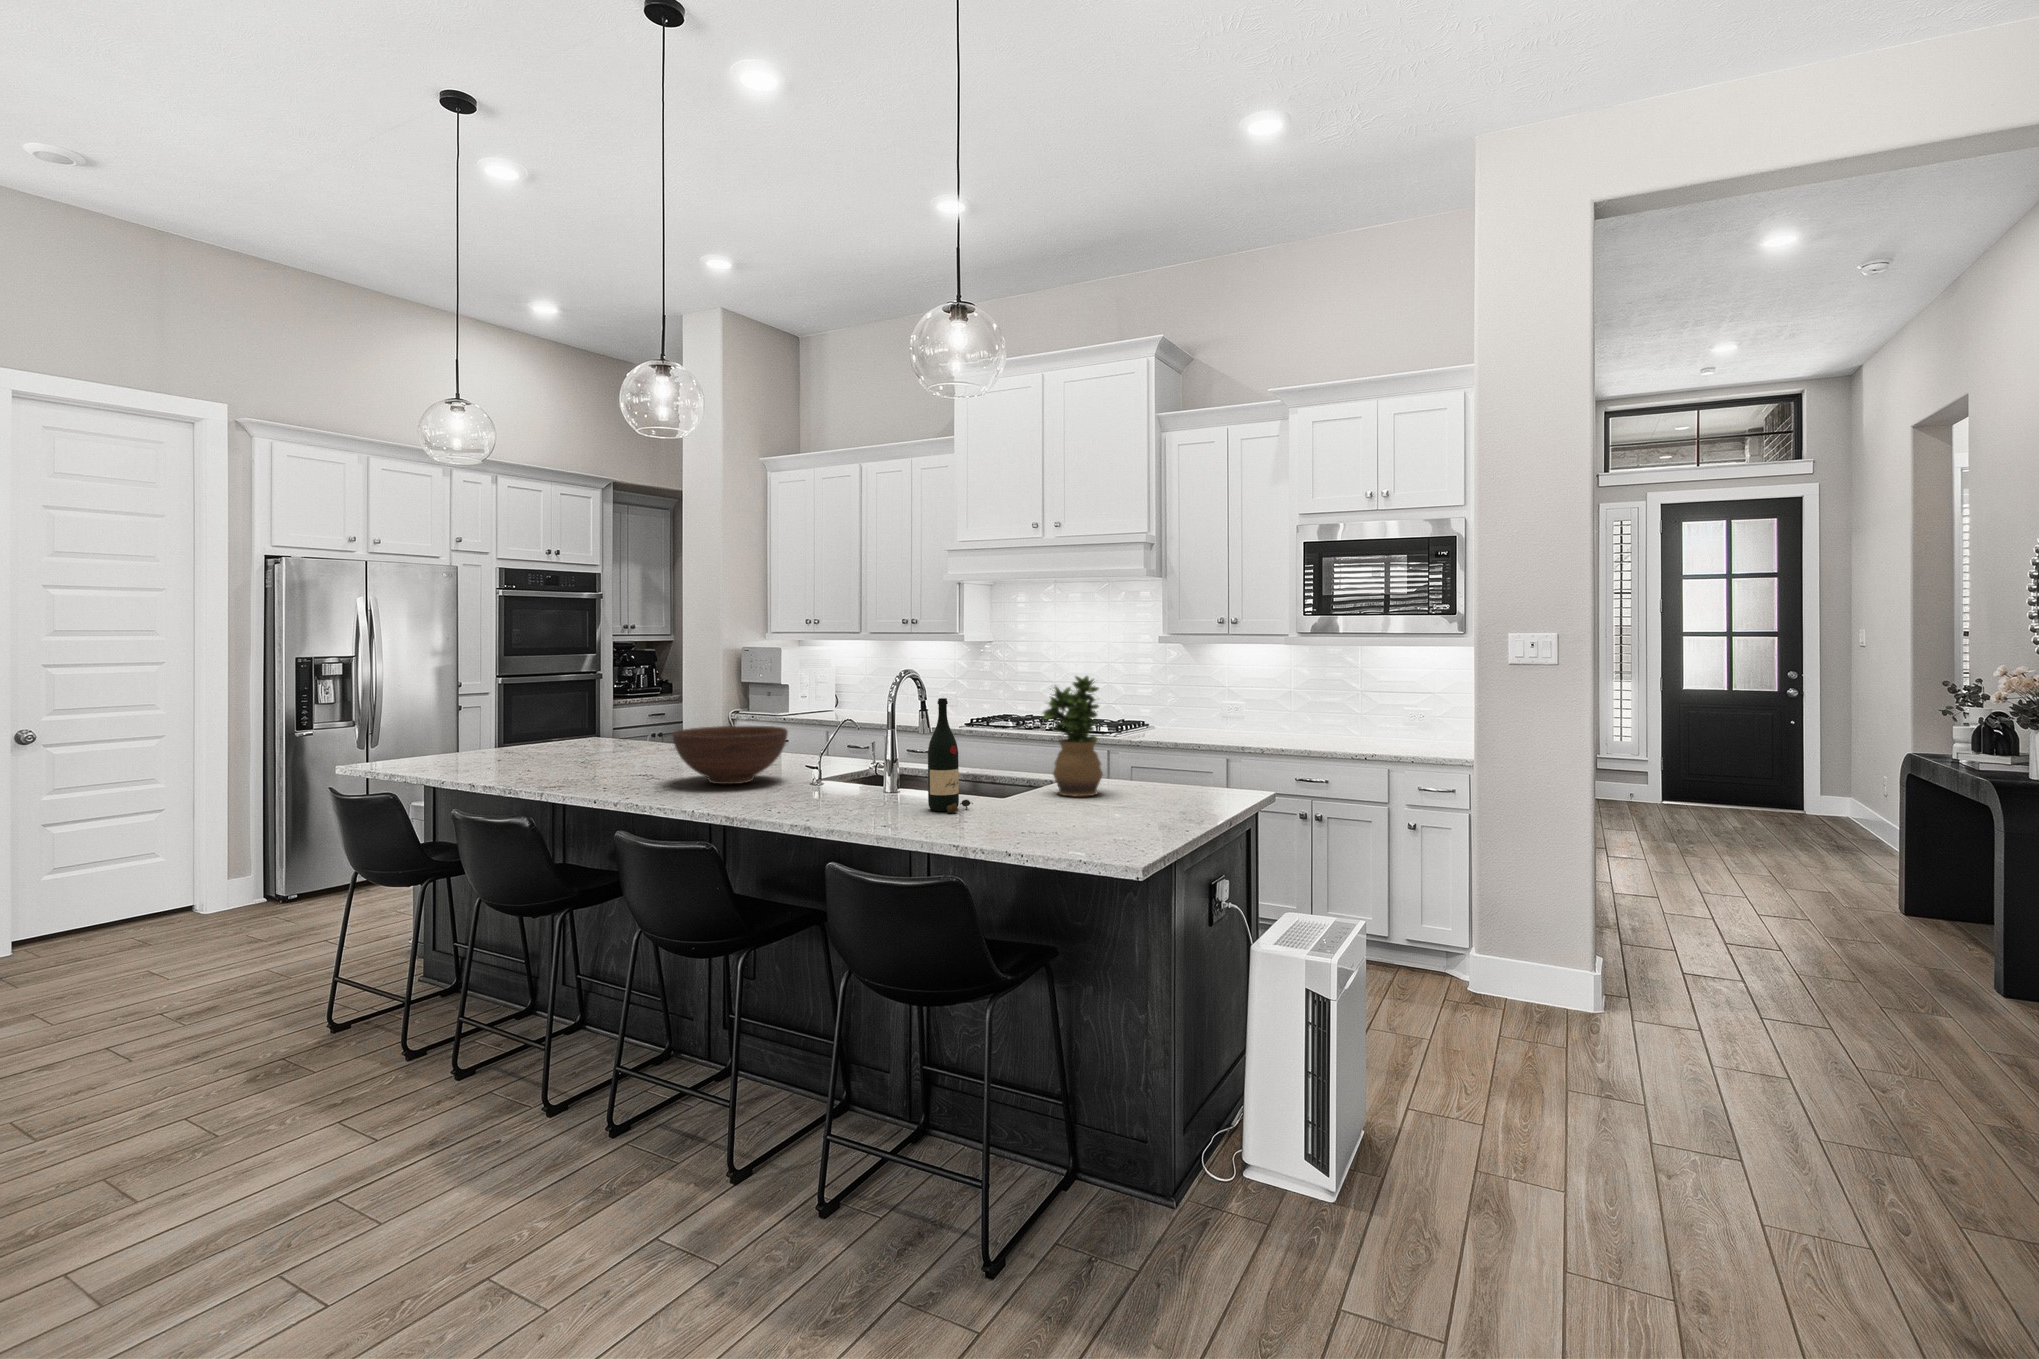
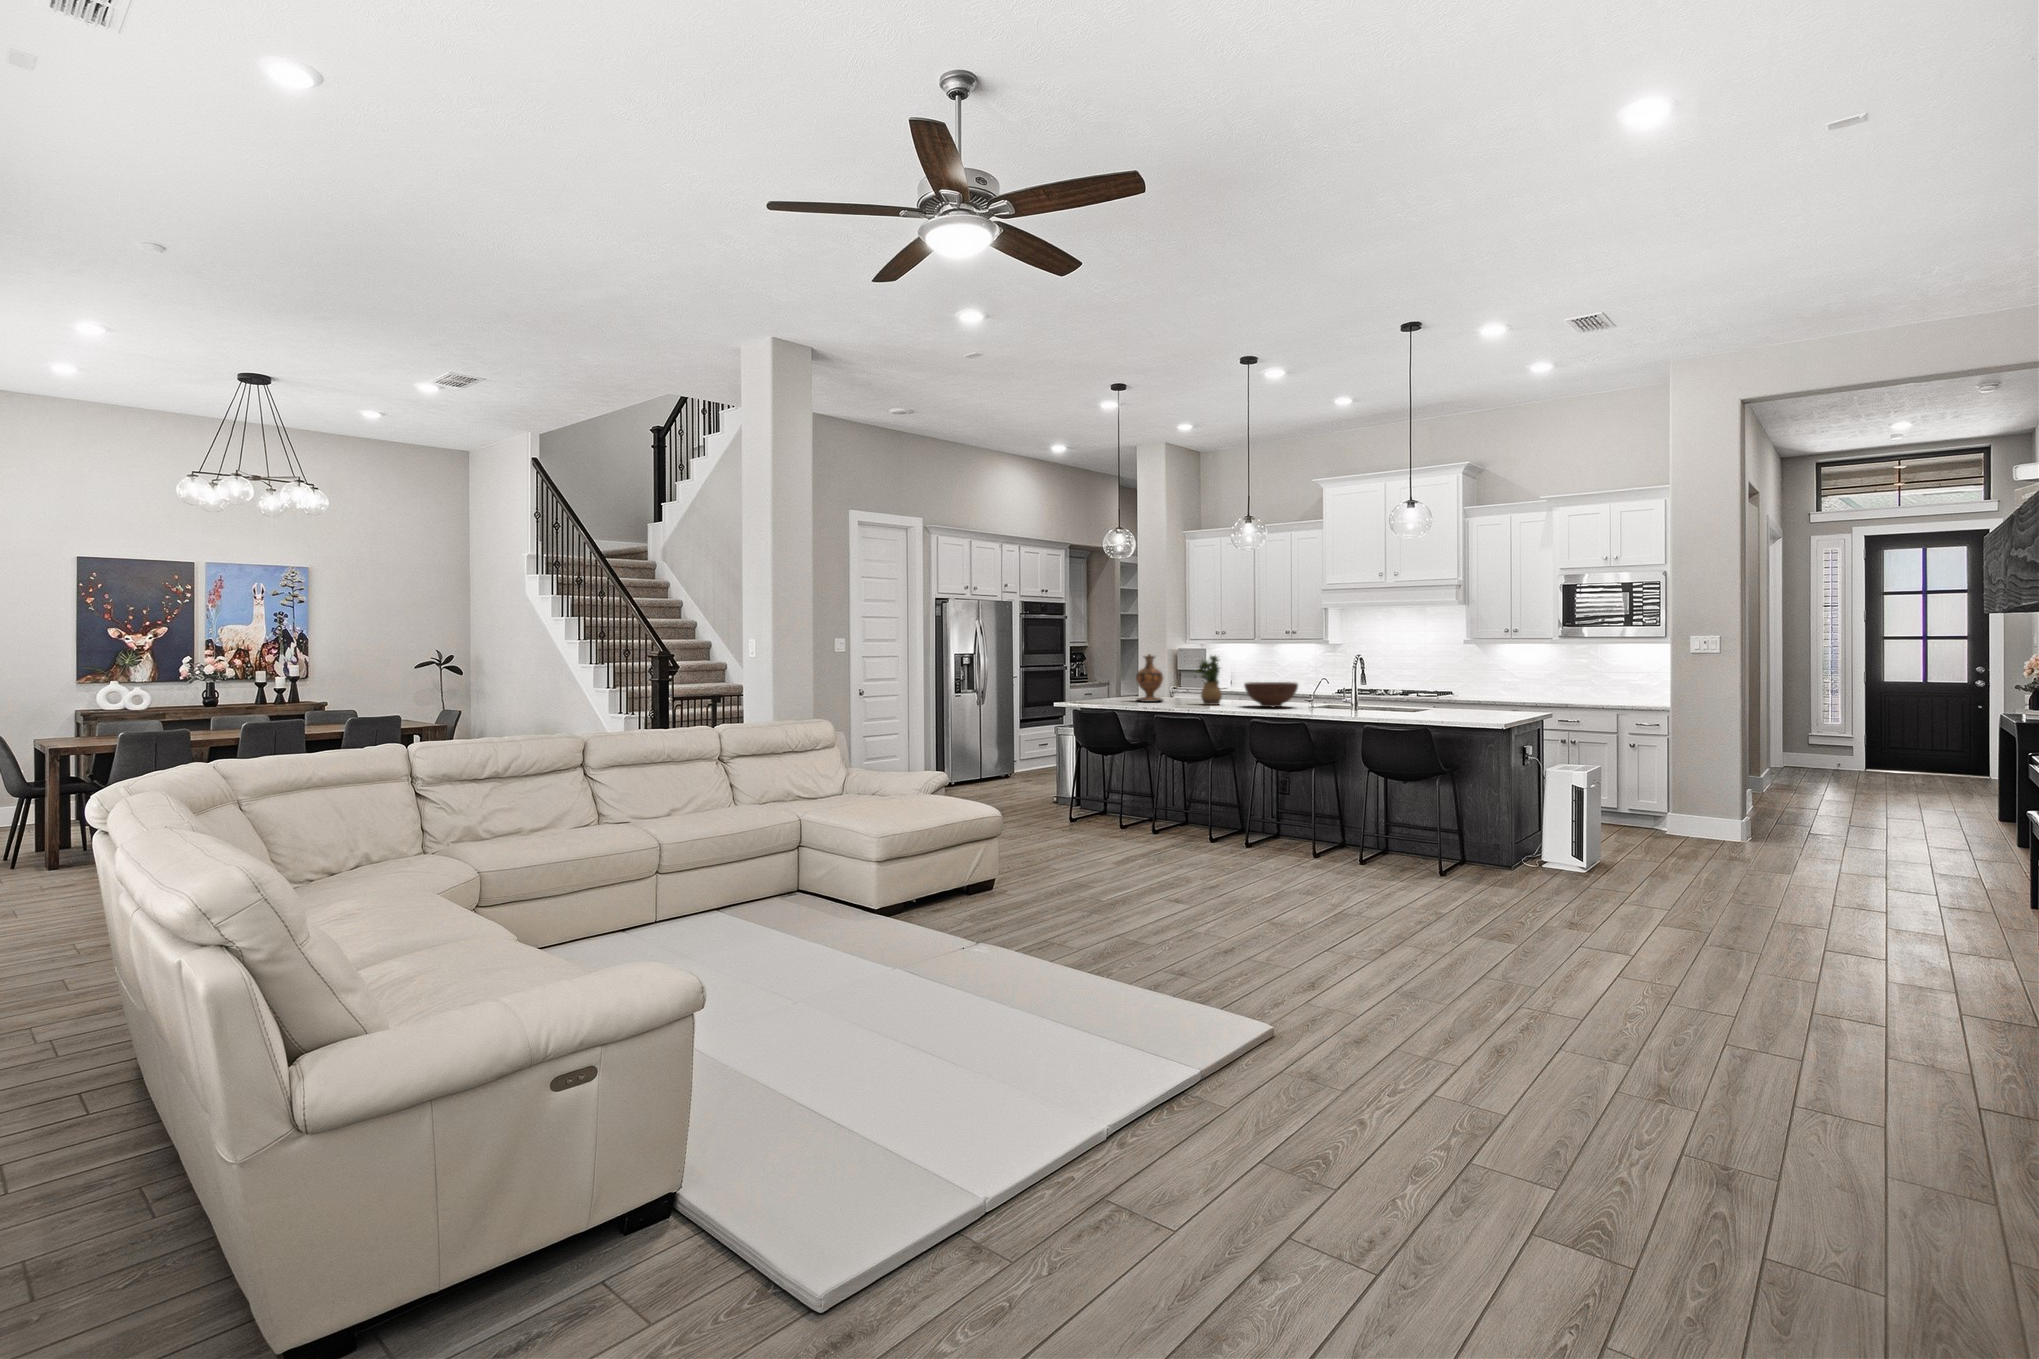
vase: none [504,665,568,764] -> present [1136,654,1163,702]
potted plant: present [1043,676,1103,796] -> present [1197,656,1222,705]
wine bottle: present [928,698,973,813] -> none [1386,665,1407,714]

